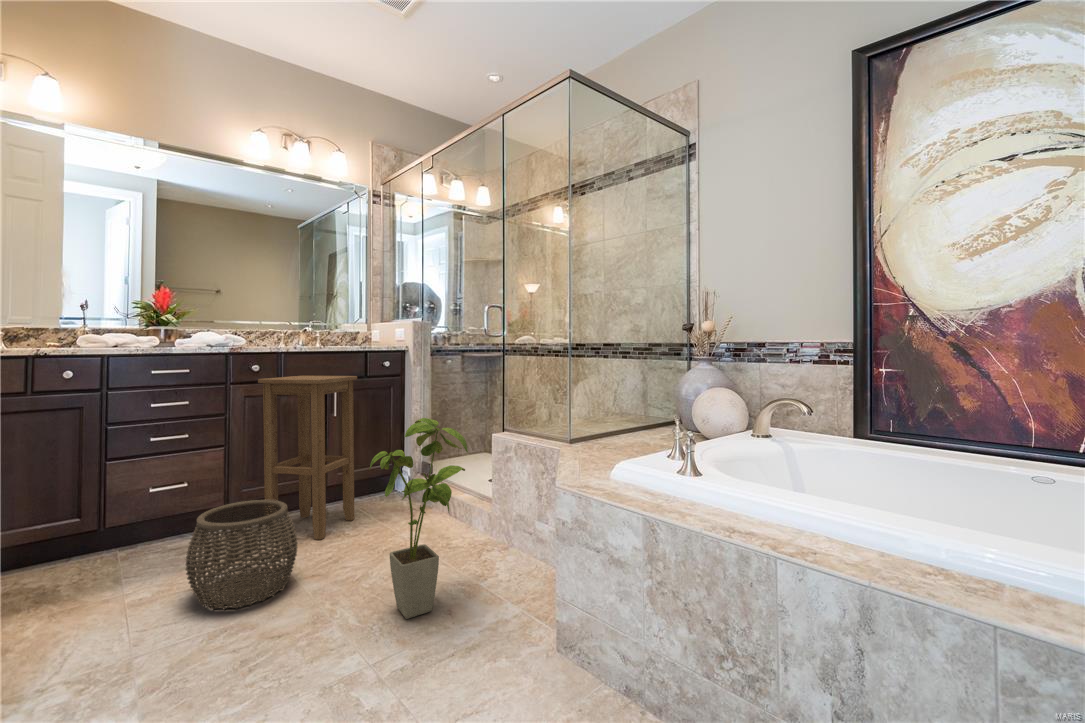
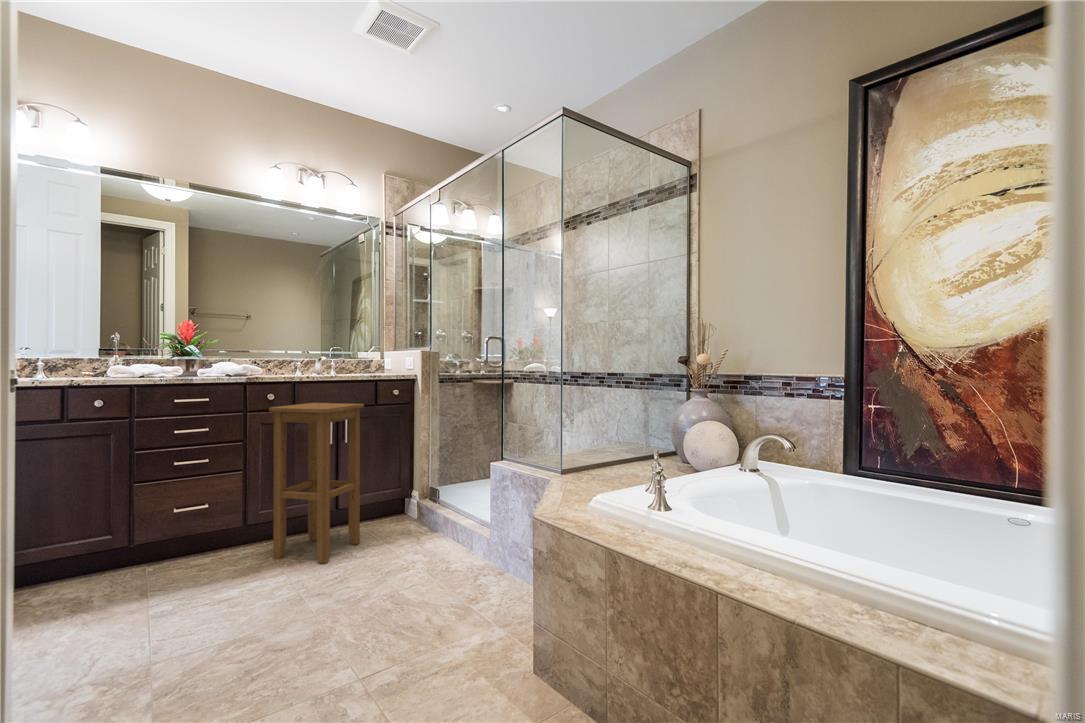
house plant: present [369,418,468,619] -> none [359,452,454,648]
woven basket: present [185,500,298,610] -> none [190,525,297,632]

